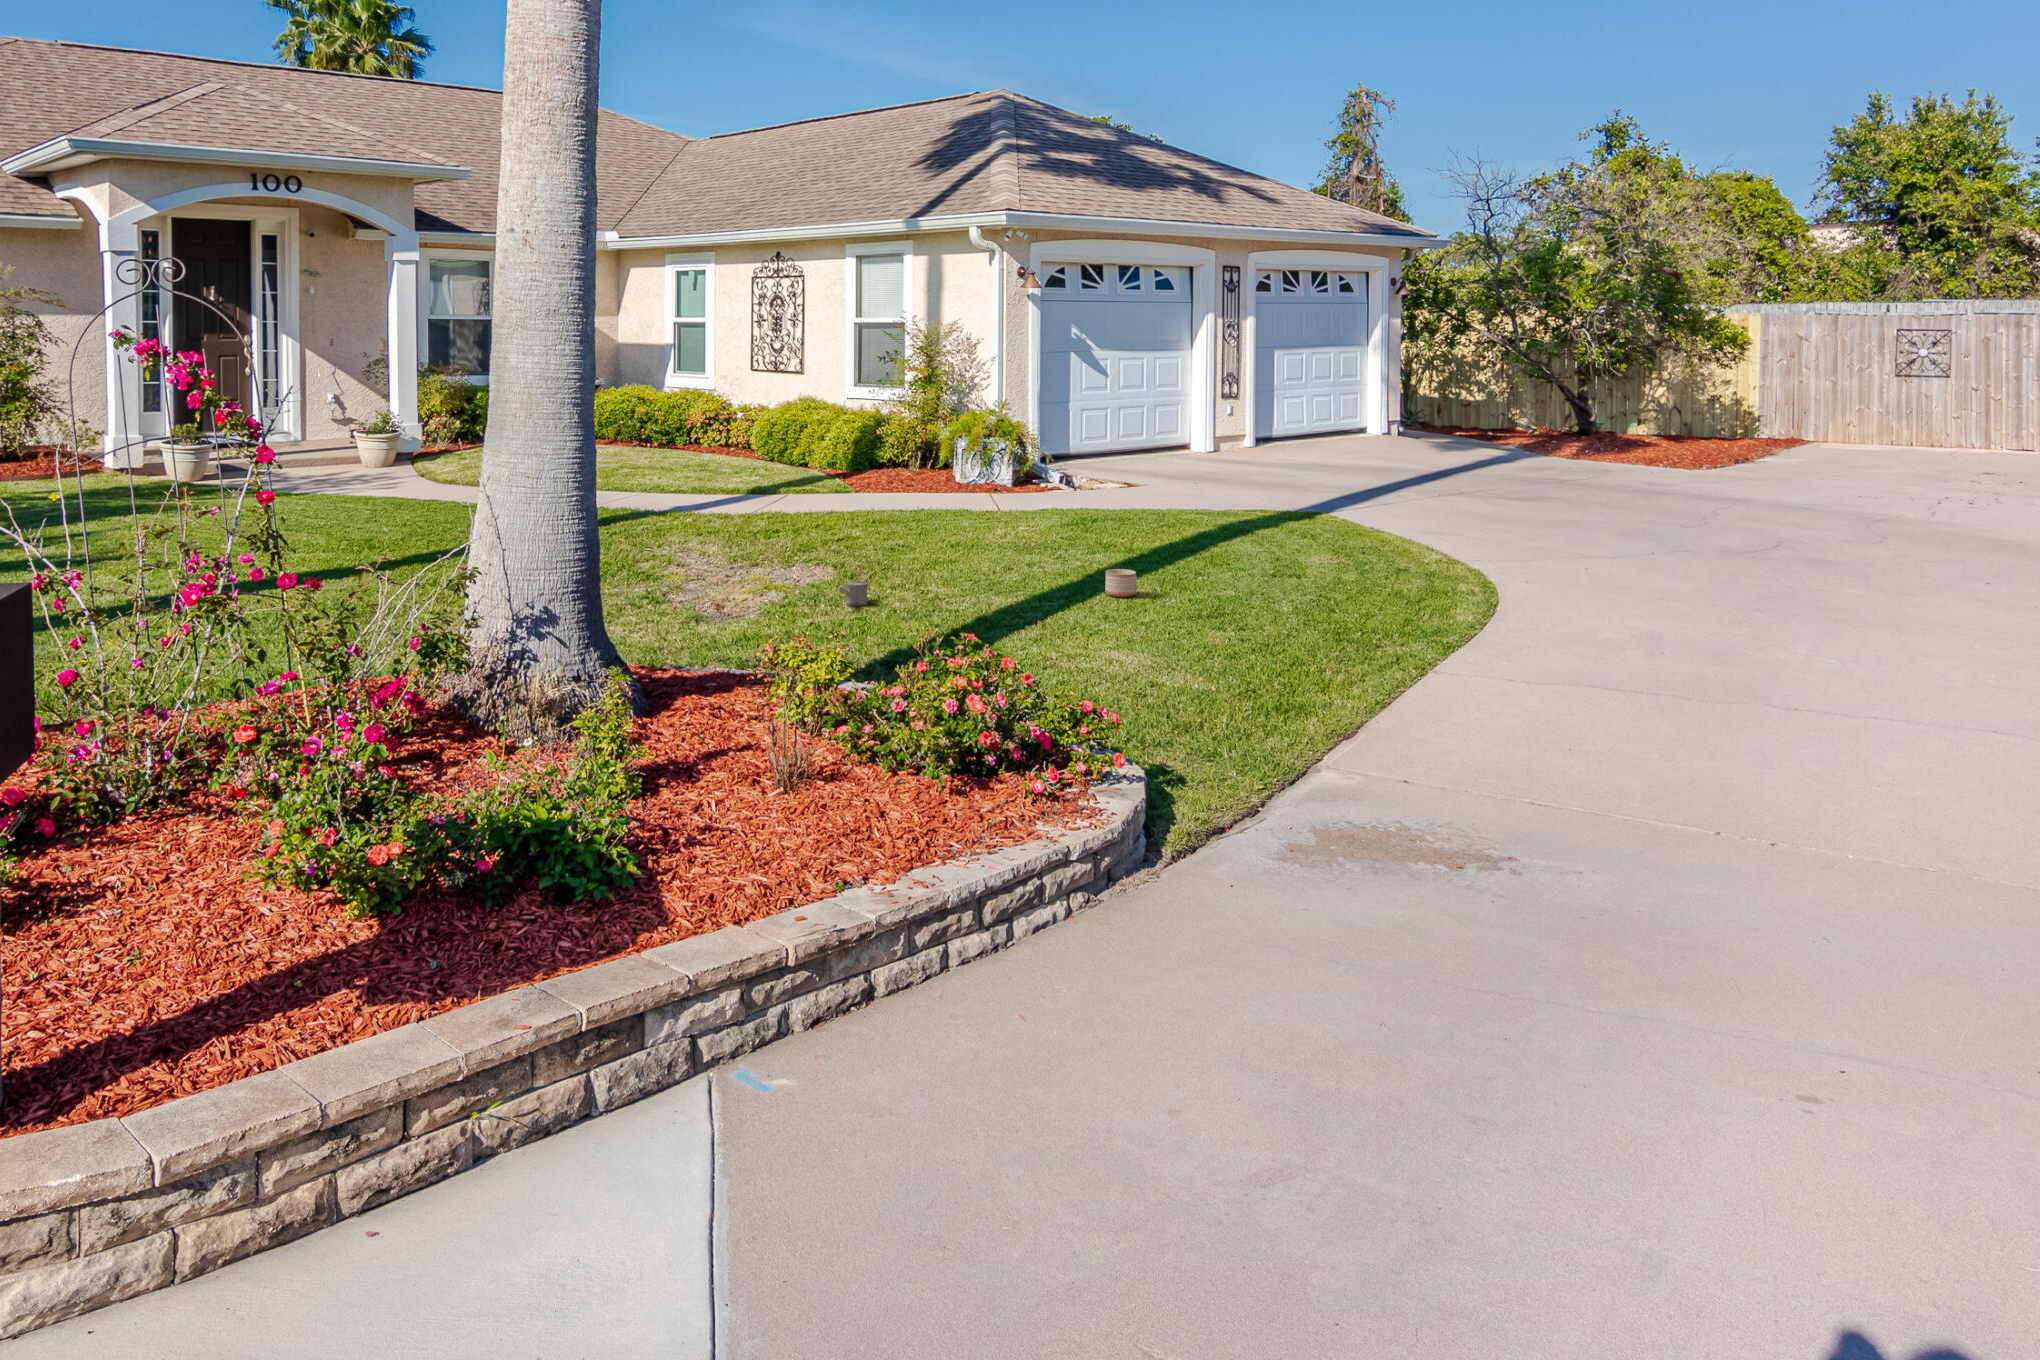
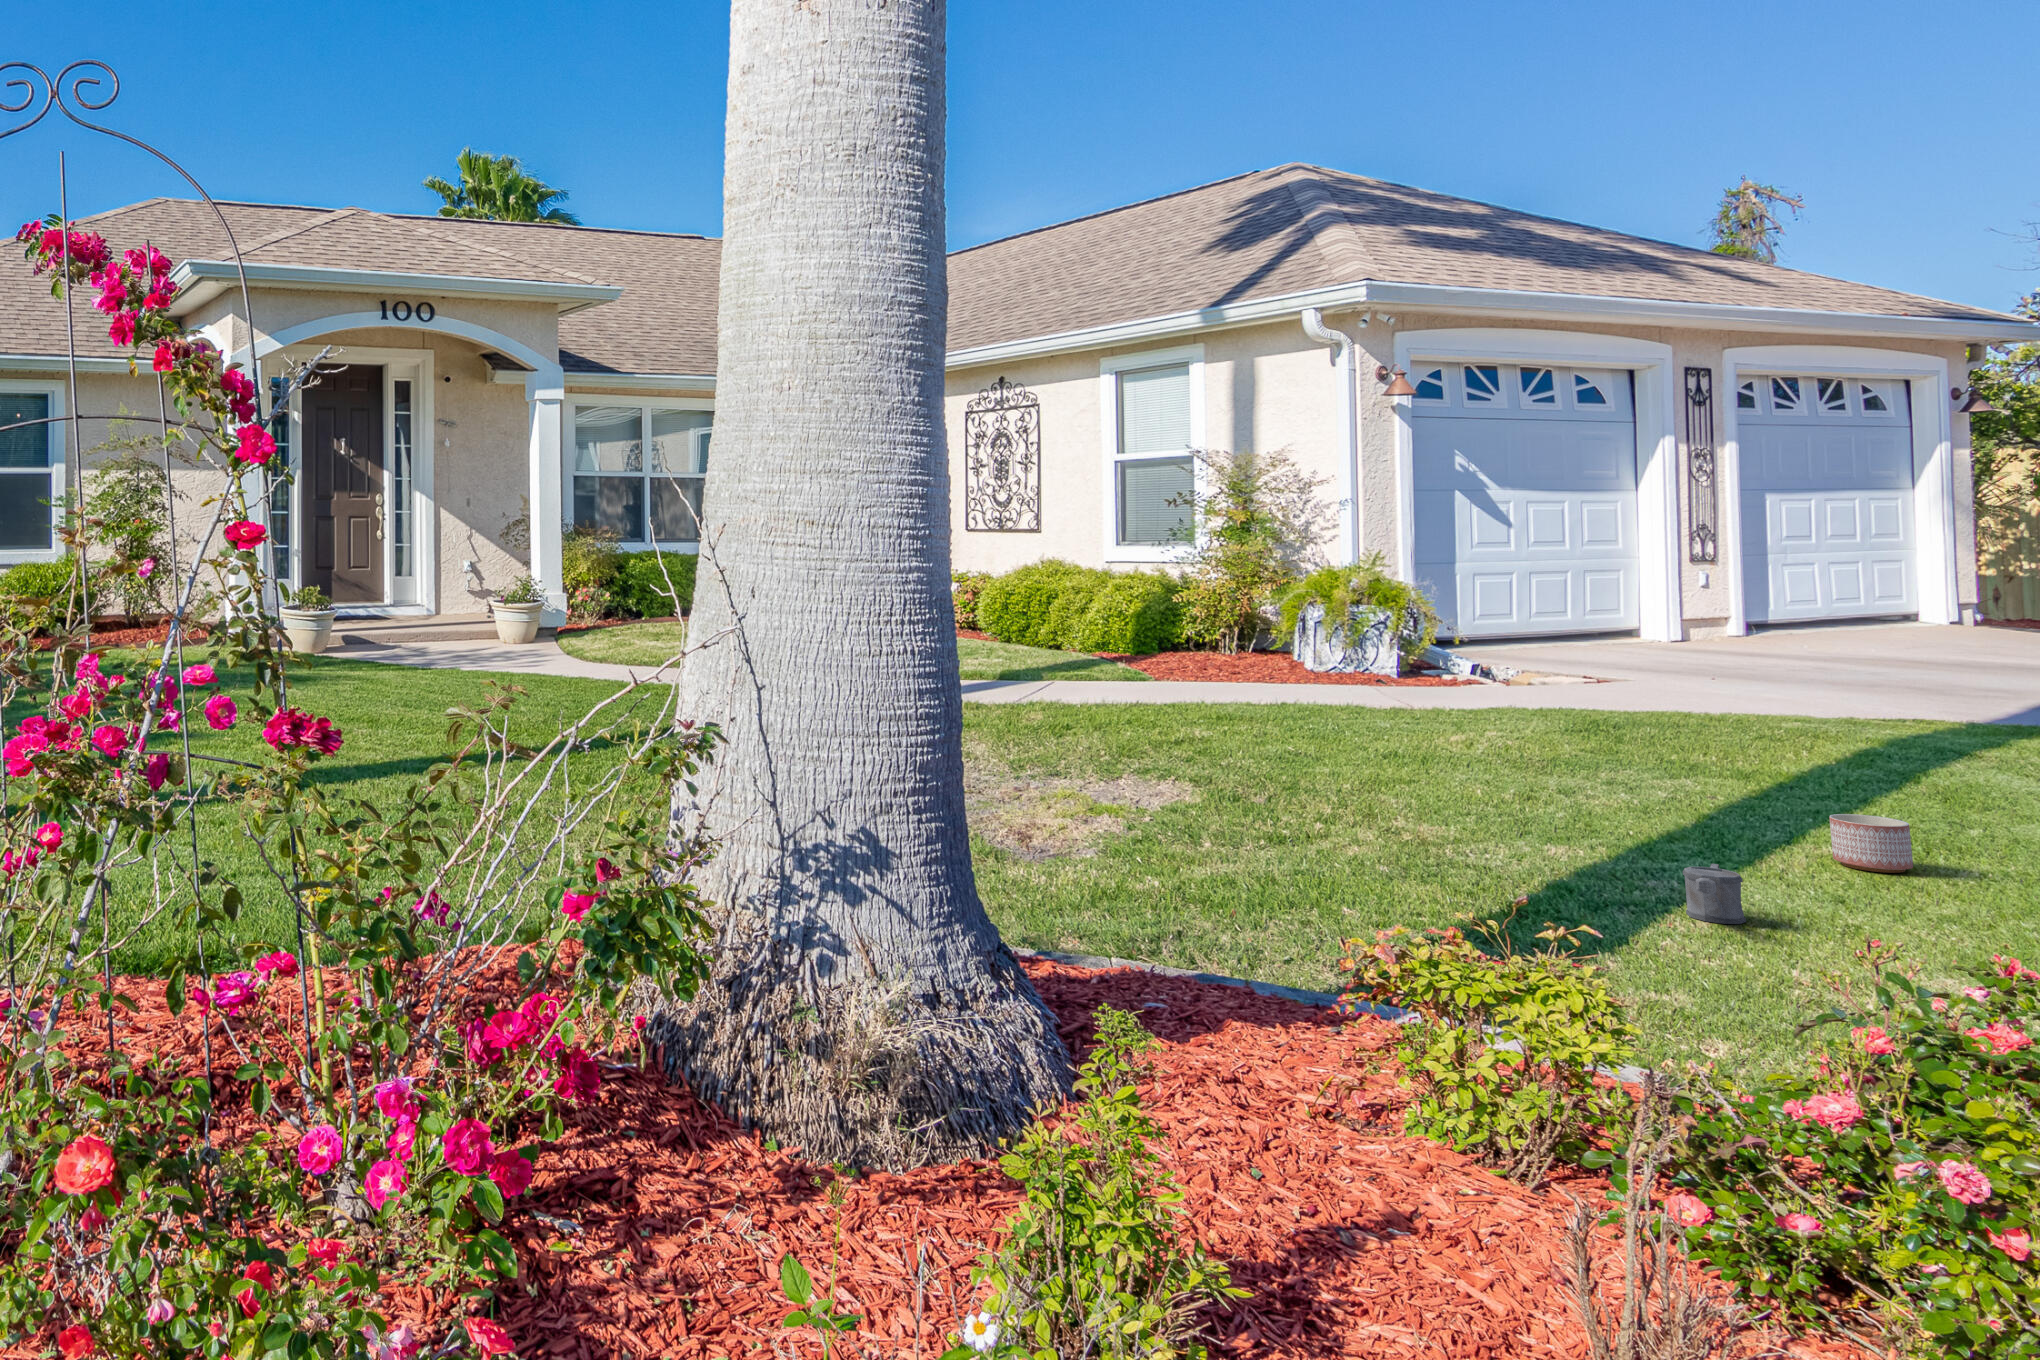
watering can: present [839,579,868,606] -> present [1683,864,1746,924]

